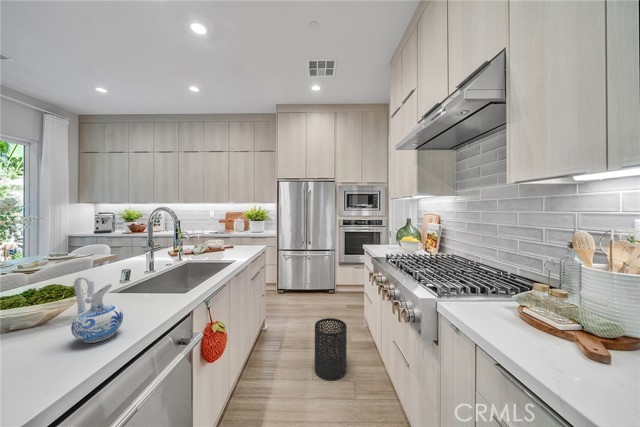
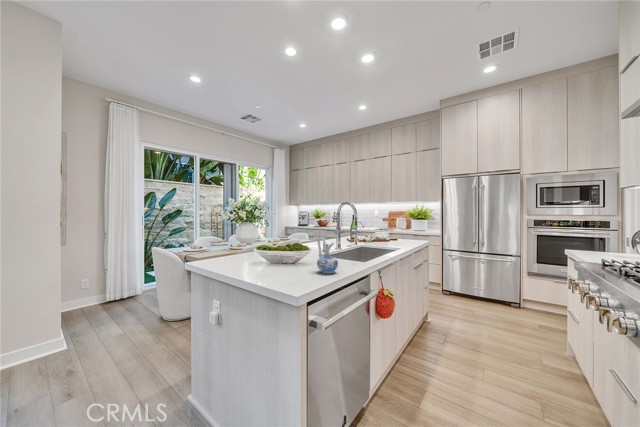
trash can: present [315,318,347,381] -> none [483,323,527,392]

